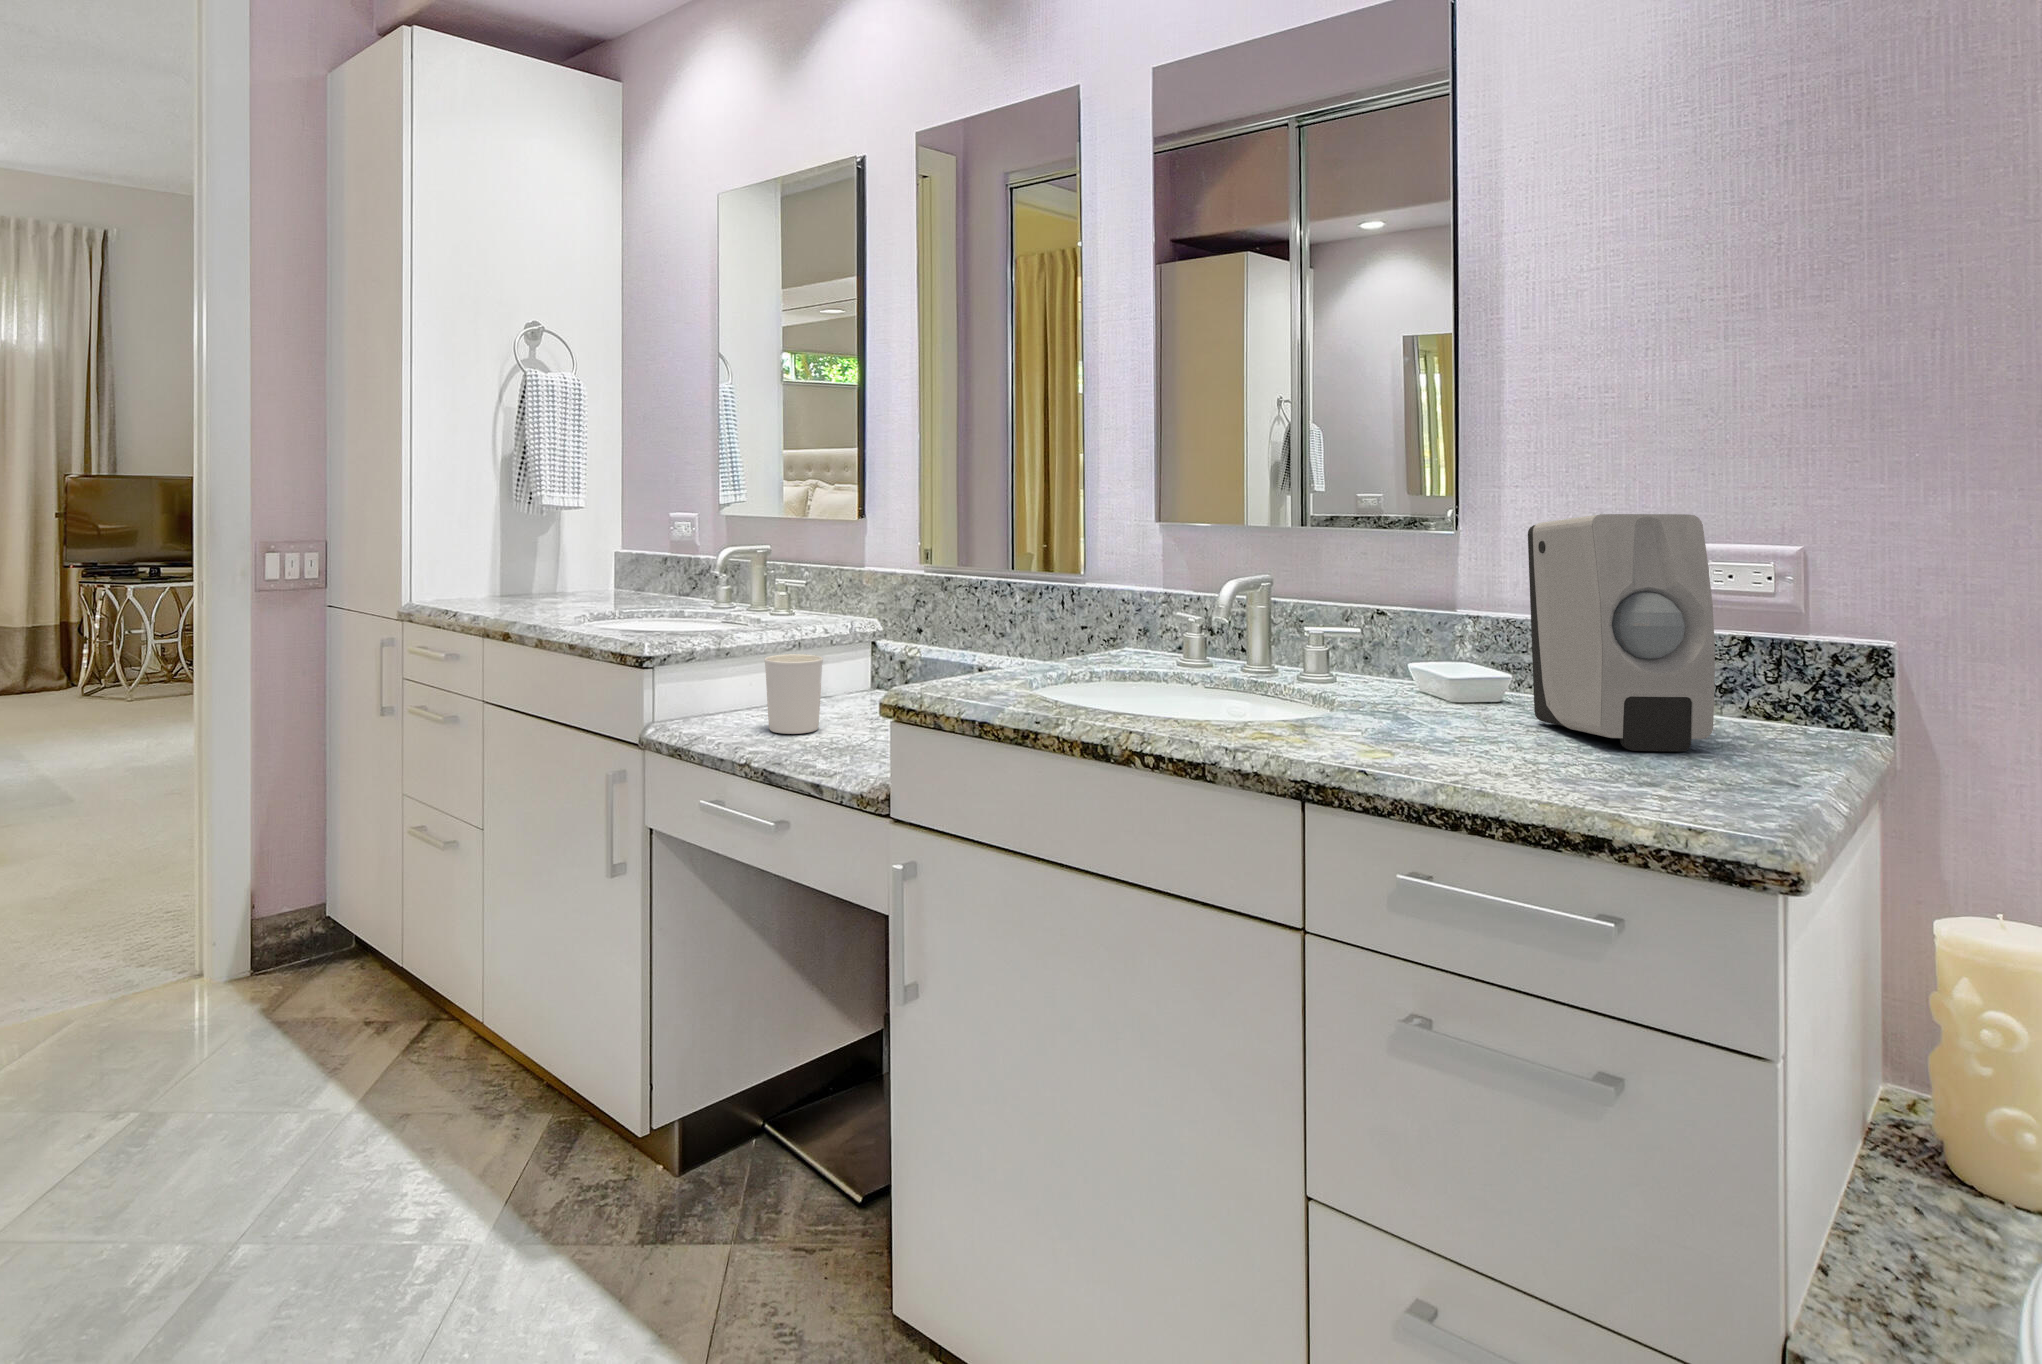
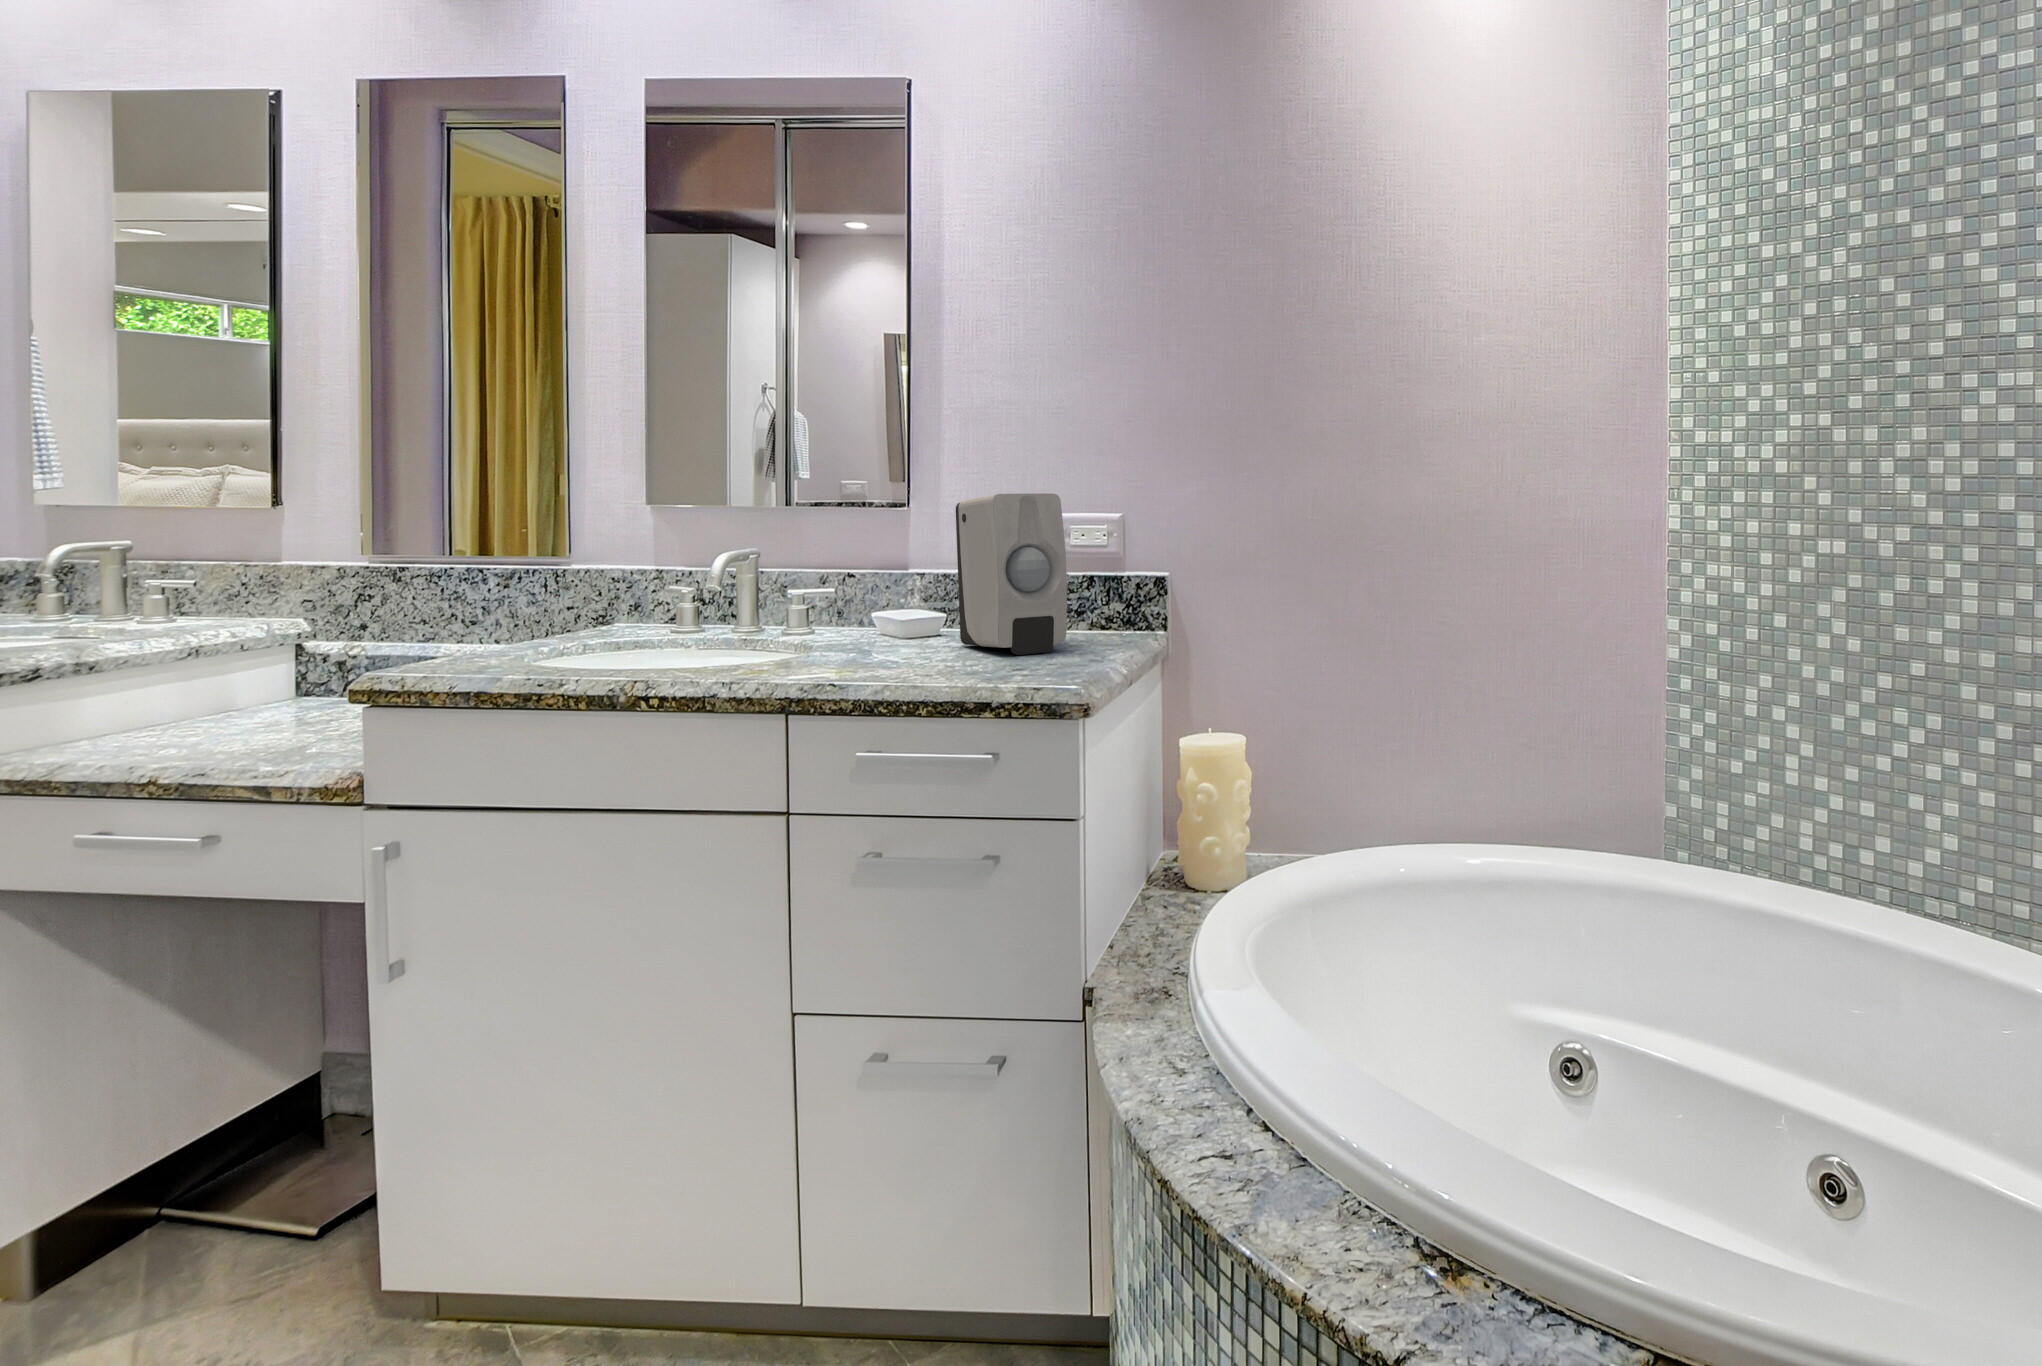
candle holder: present [765,654,823,734] -> none [153,659,241,749]

